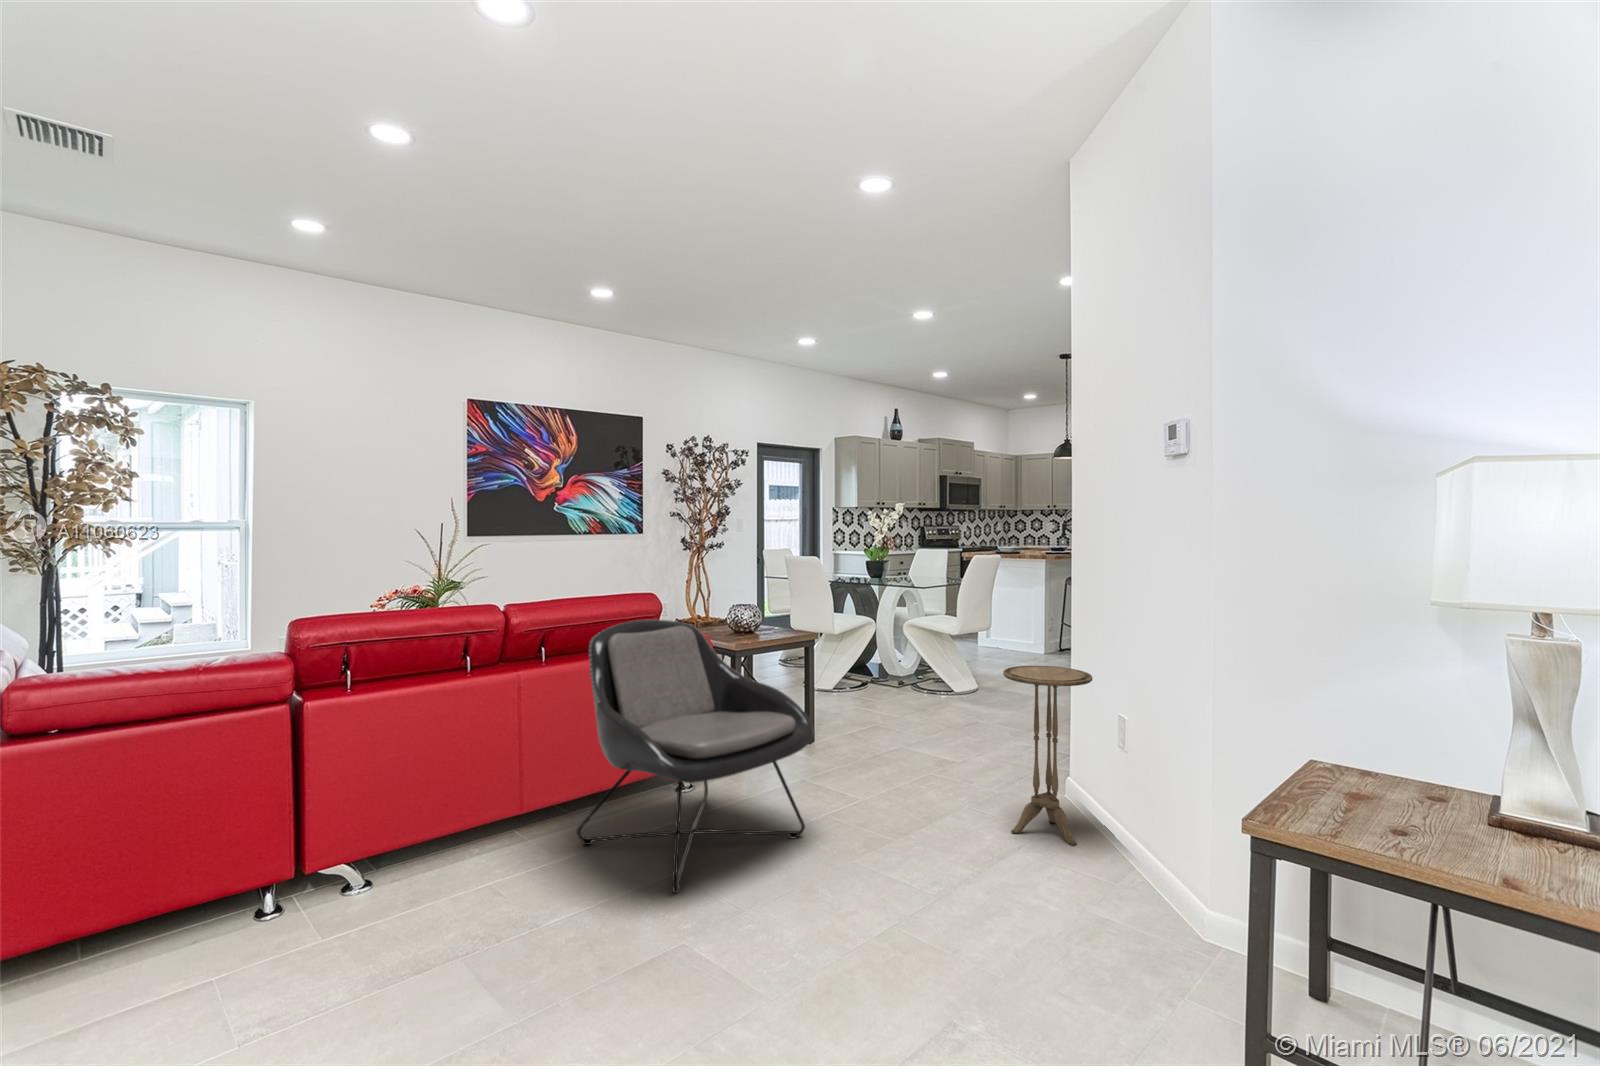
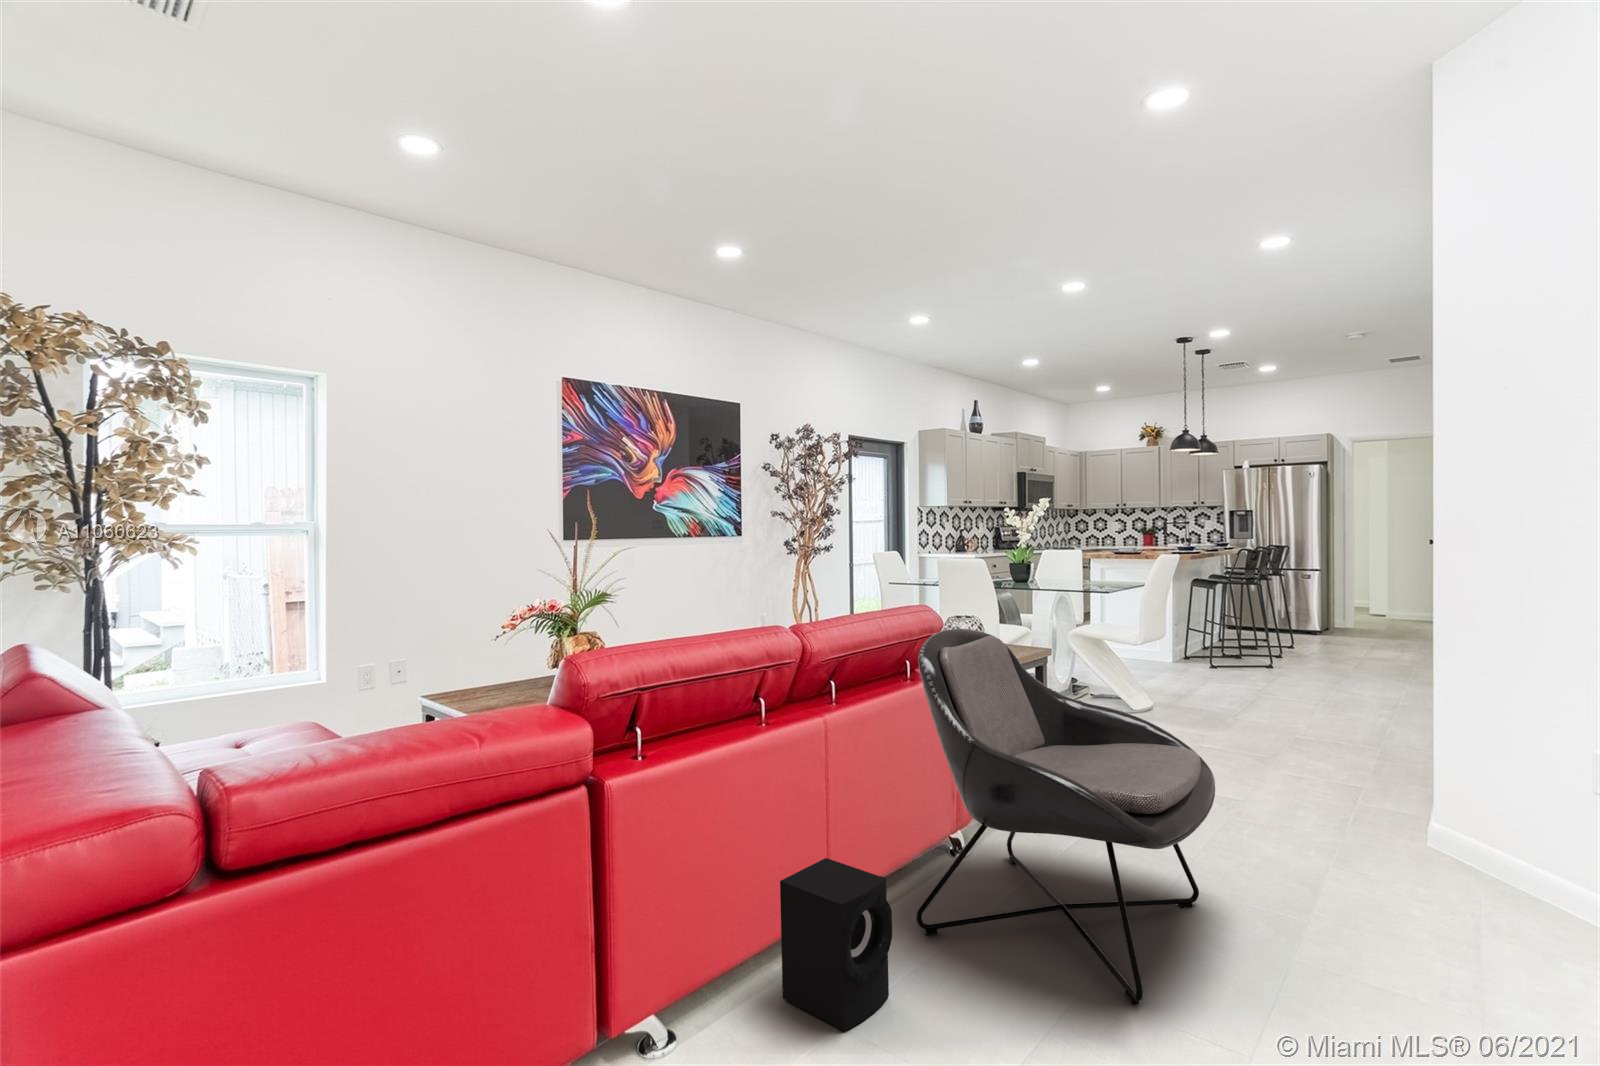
side table: present [1003,666,1092,846] -> none [1410,671,1552,898]
speaker: none [441,782,515,896] -> present [780,858,892,1031]

